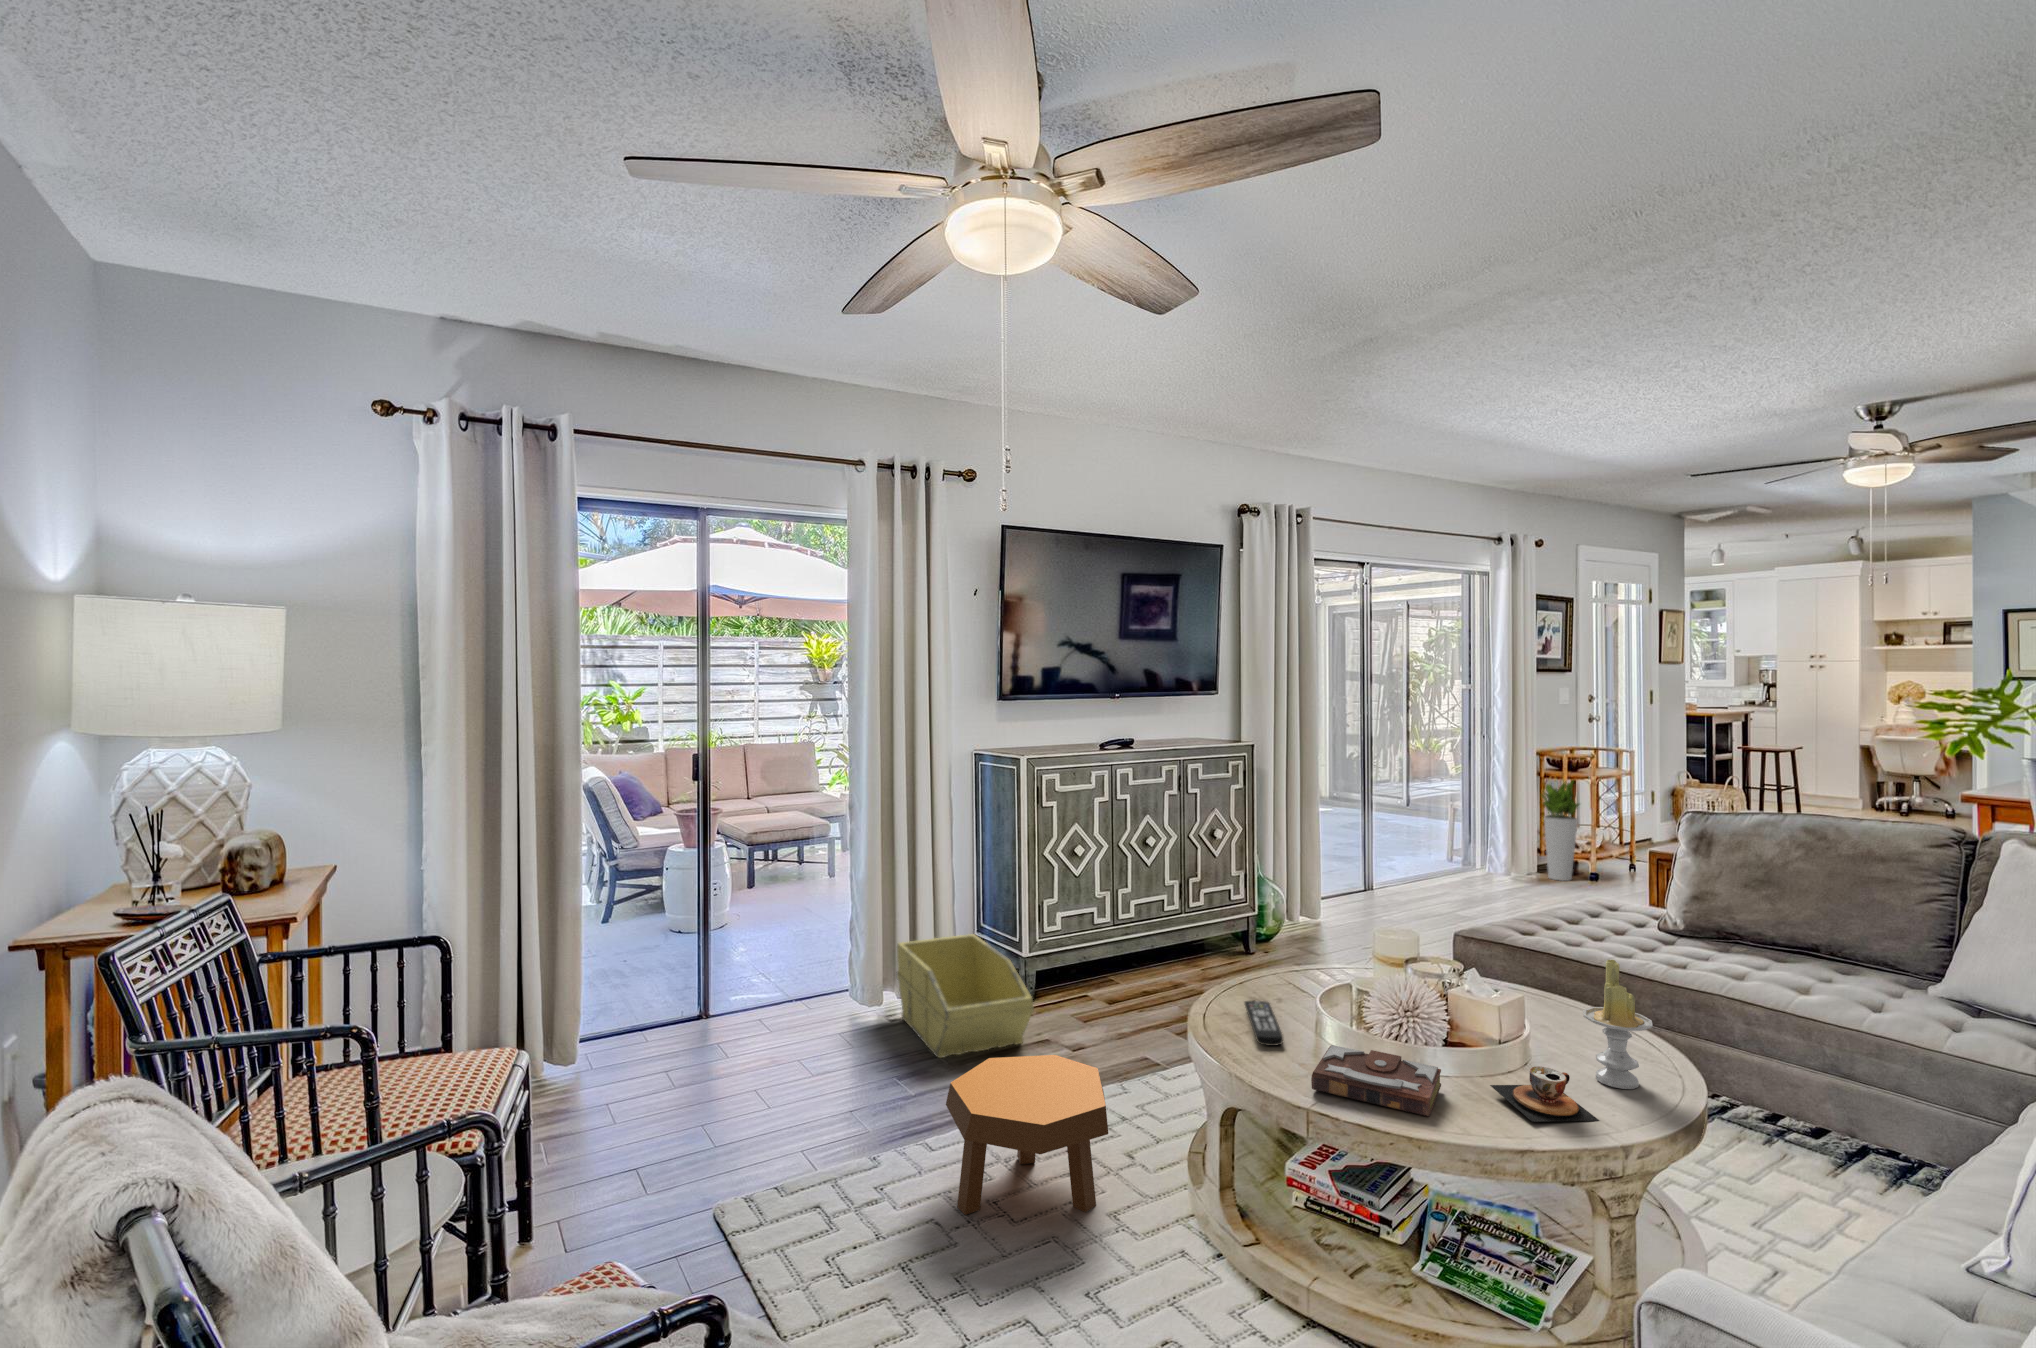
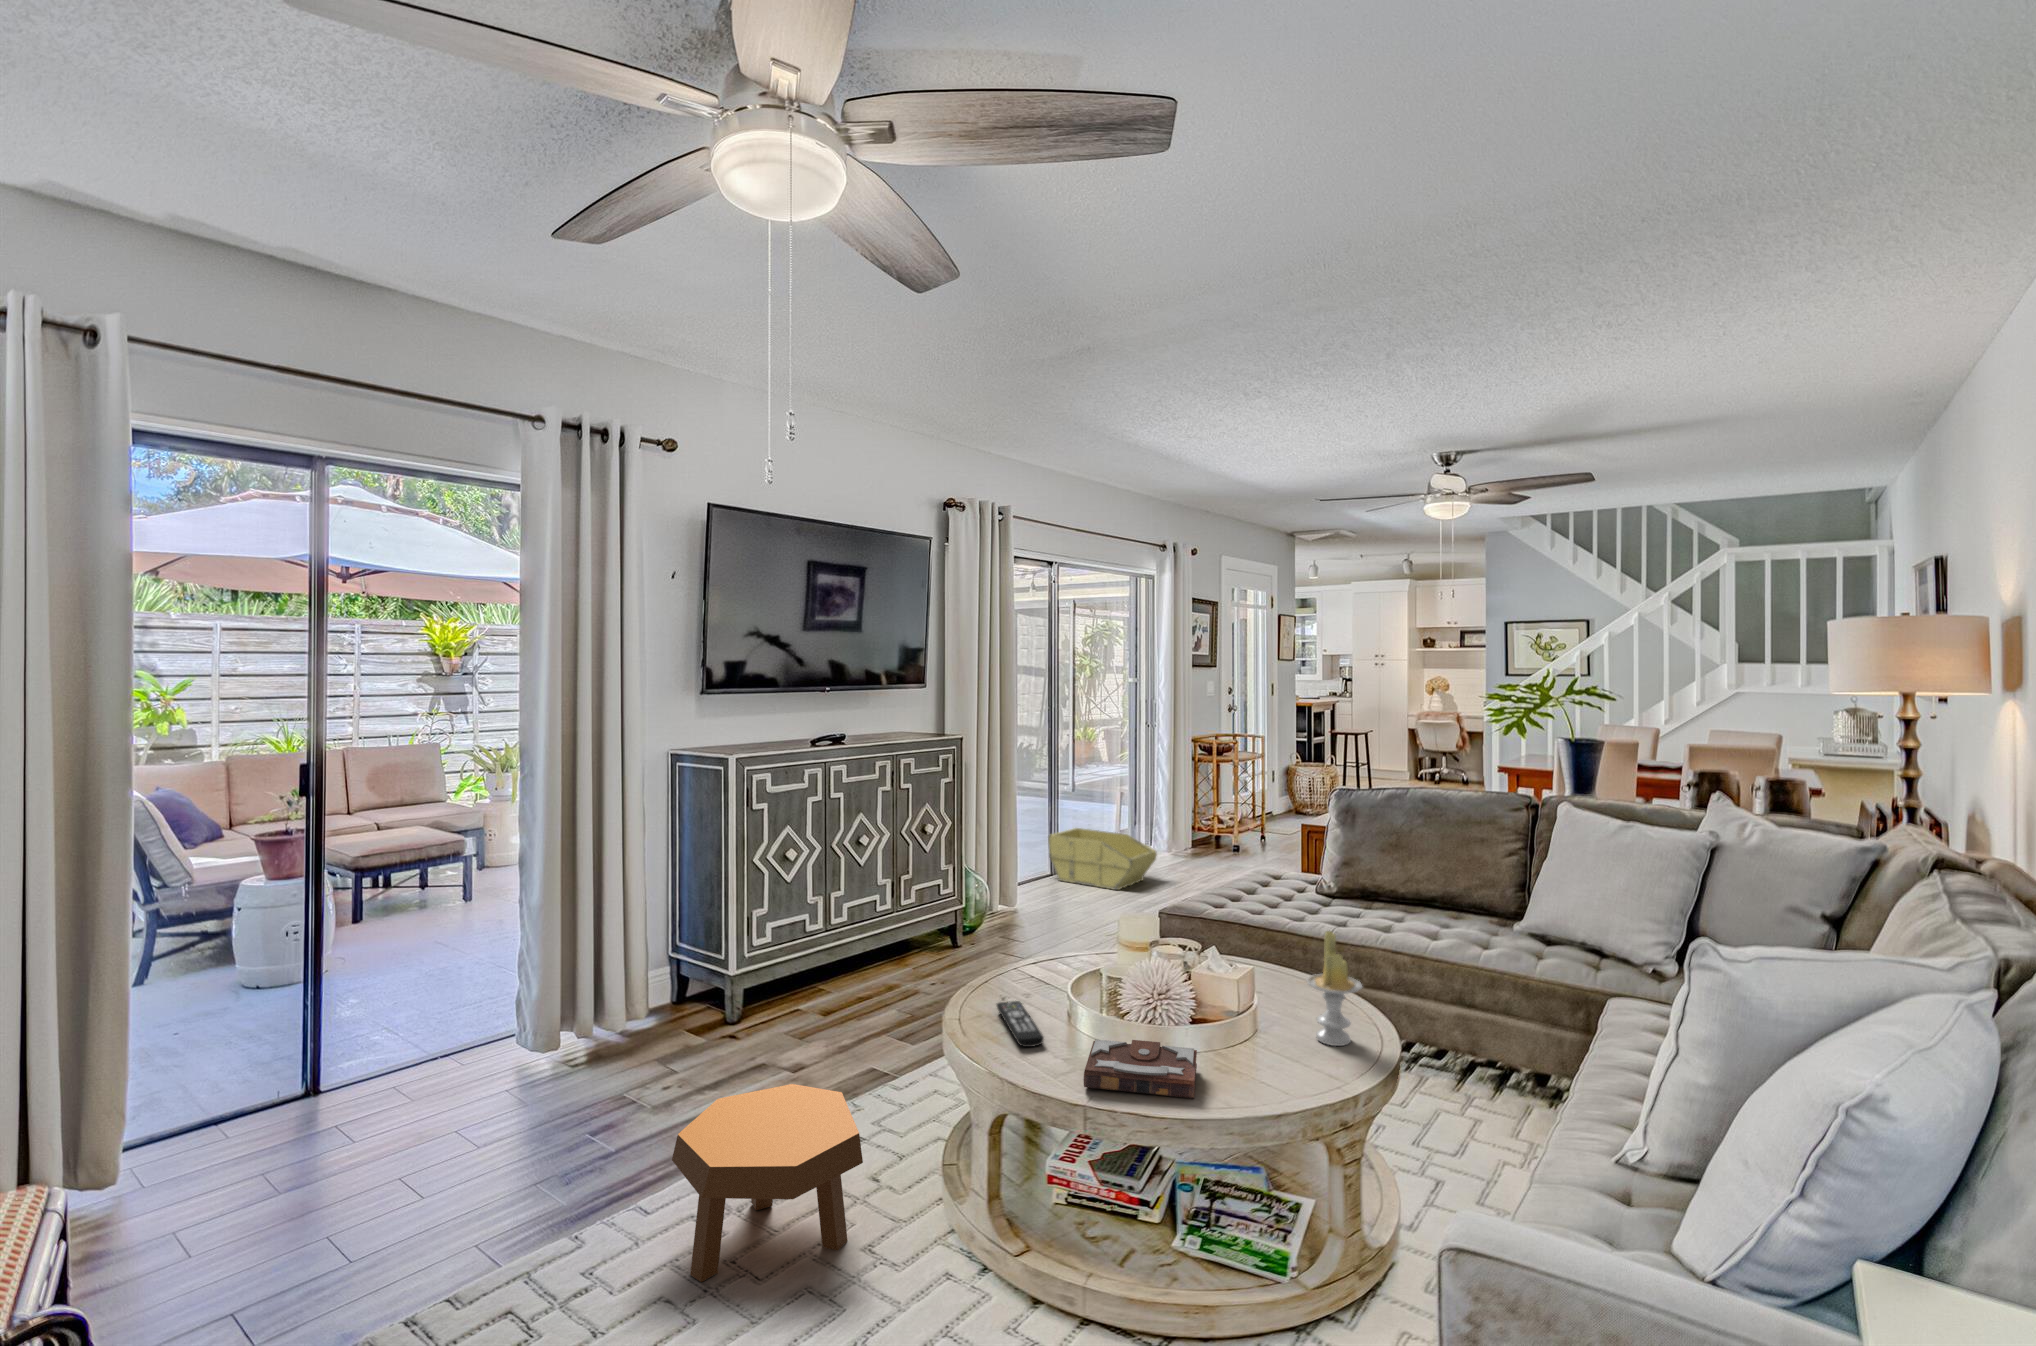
planter: present [1542,781,1579,881] -> none [1194,763,1228,854]
storage bin: present [896,934,1034,1058] -> present [1048,828,1157,890]
teacup: present [1490,1066,1599,1122] -> none [1238,1036,1331,1089]

